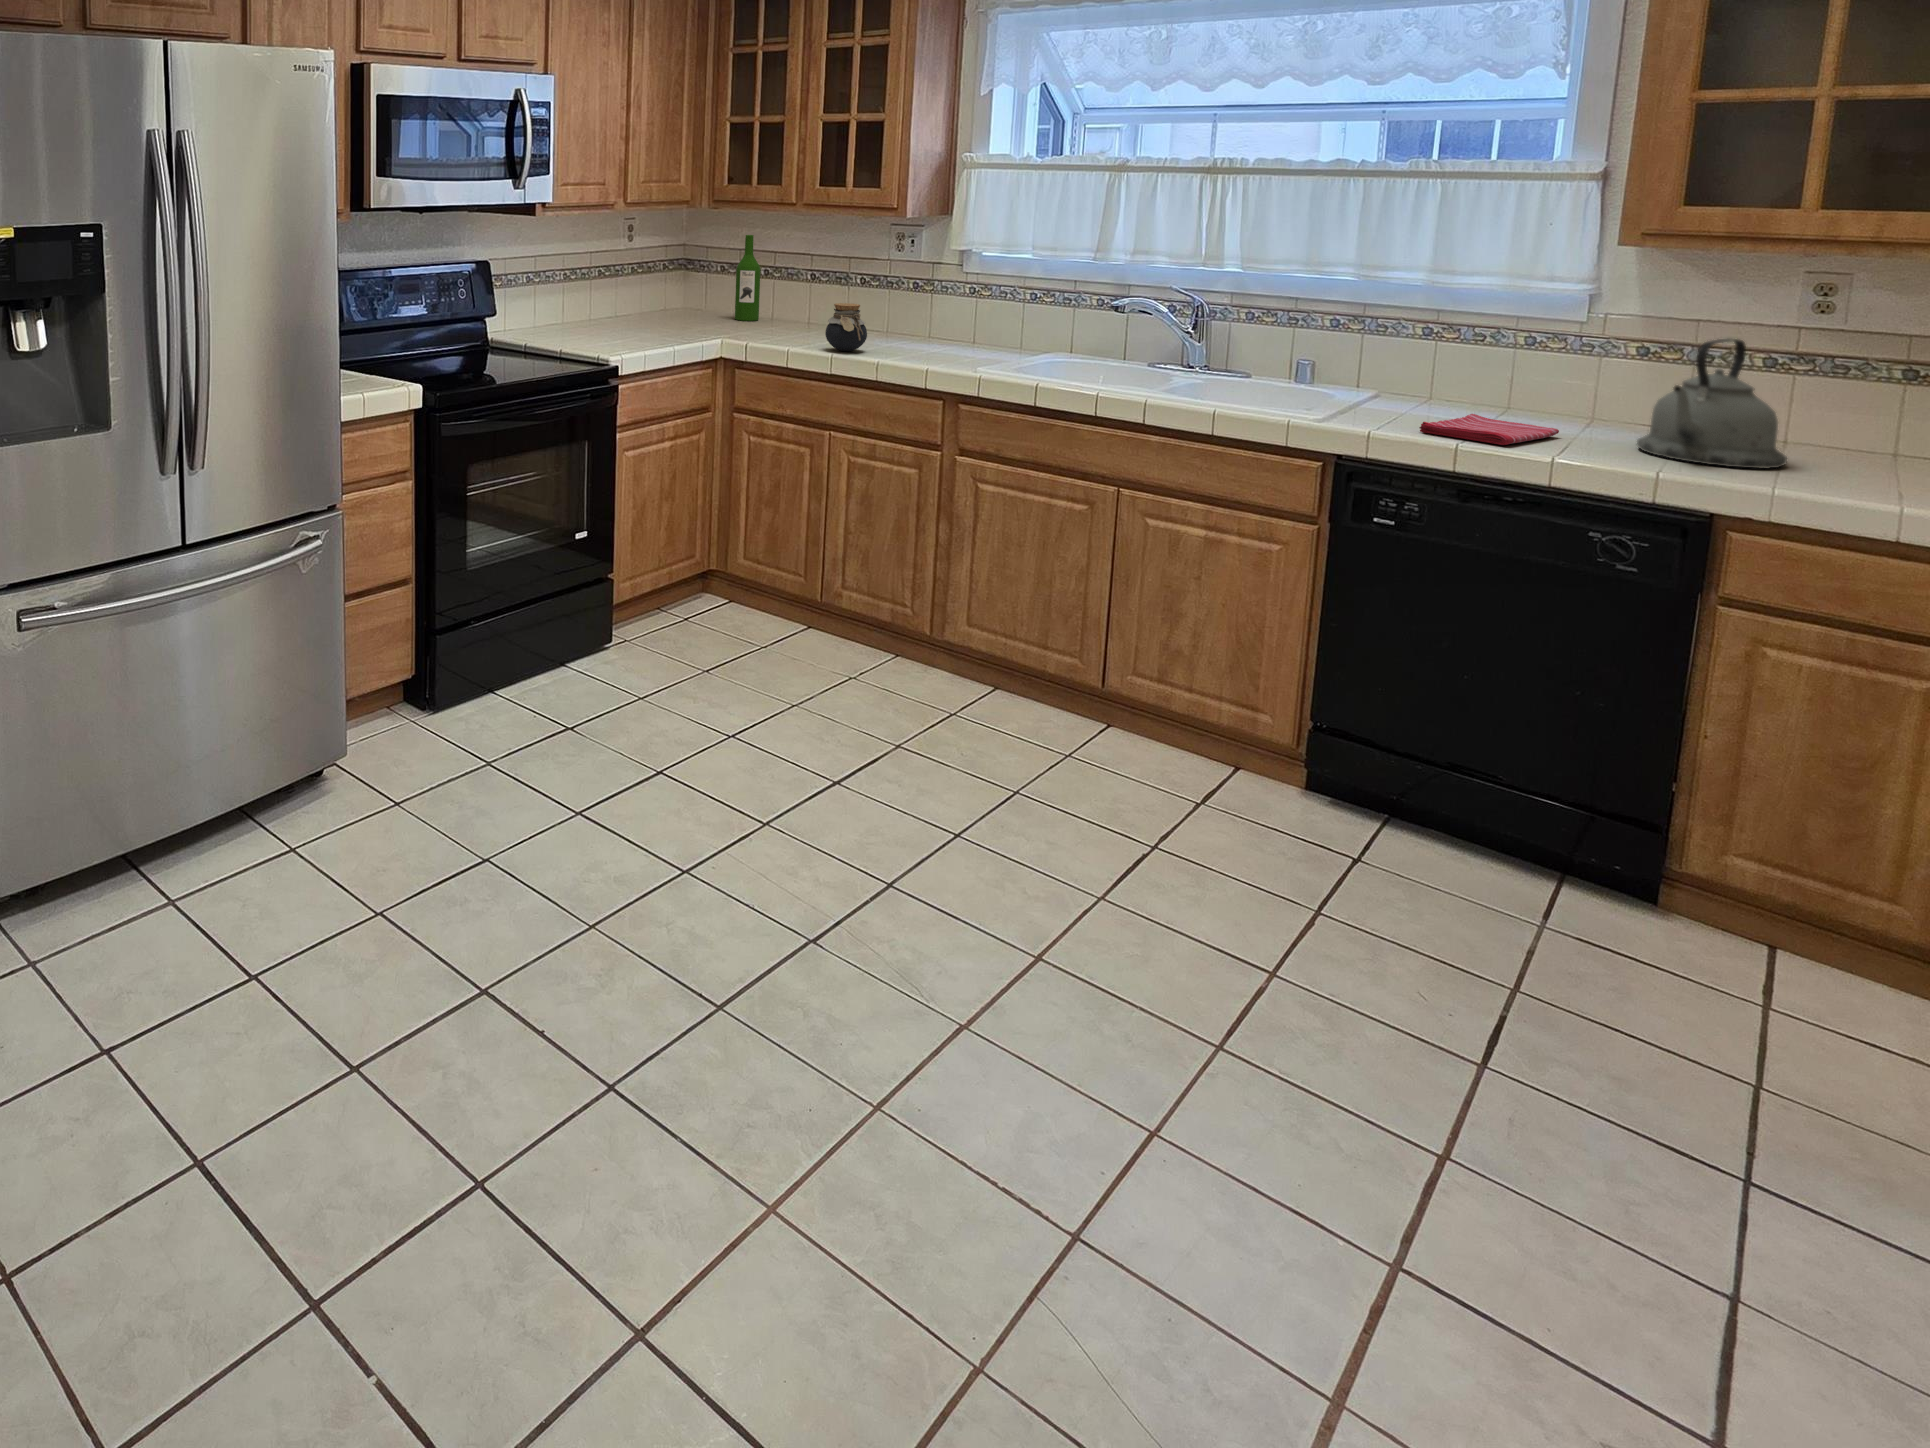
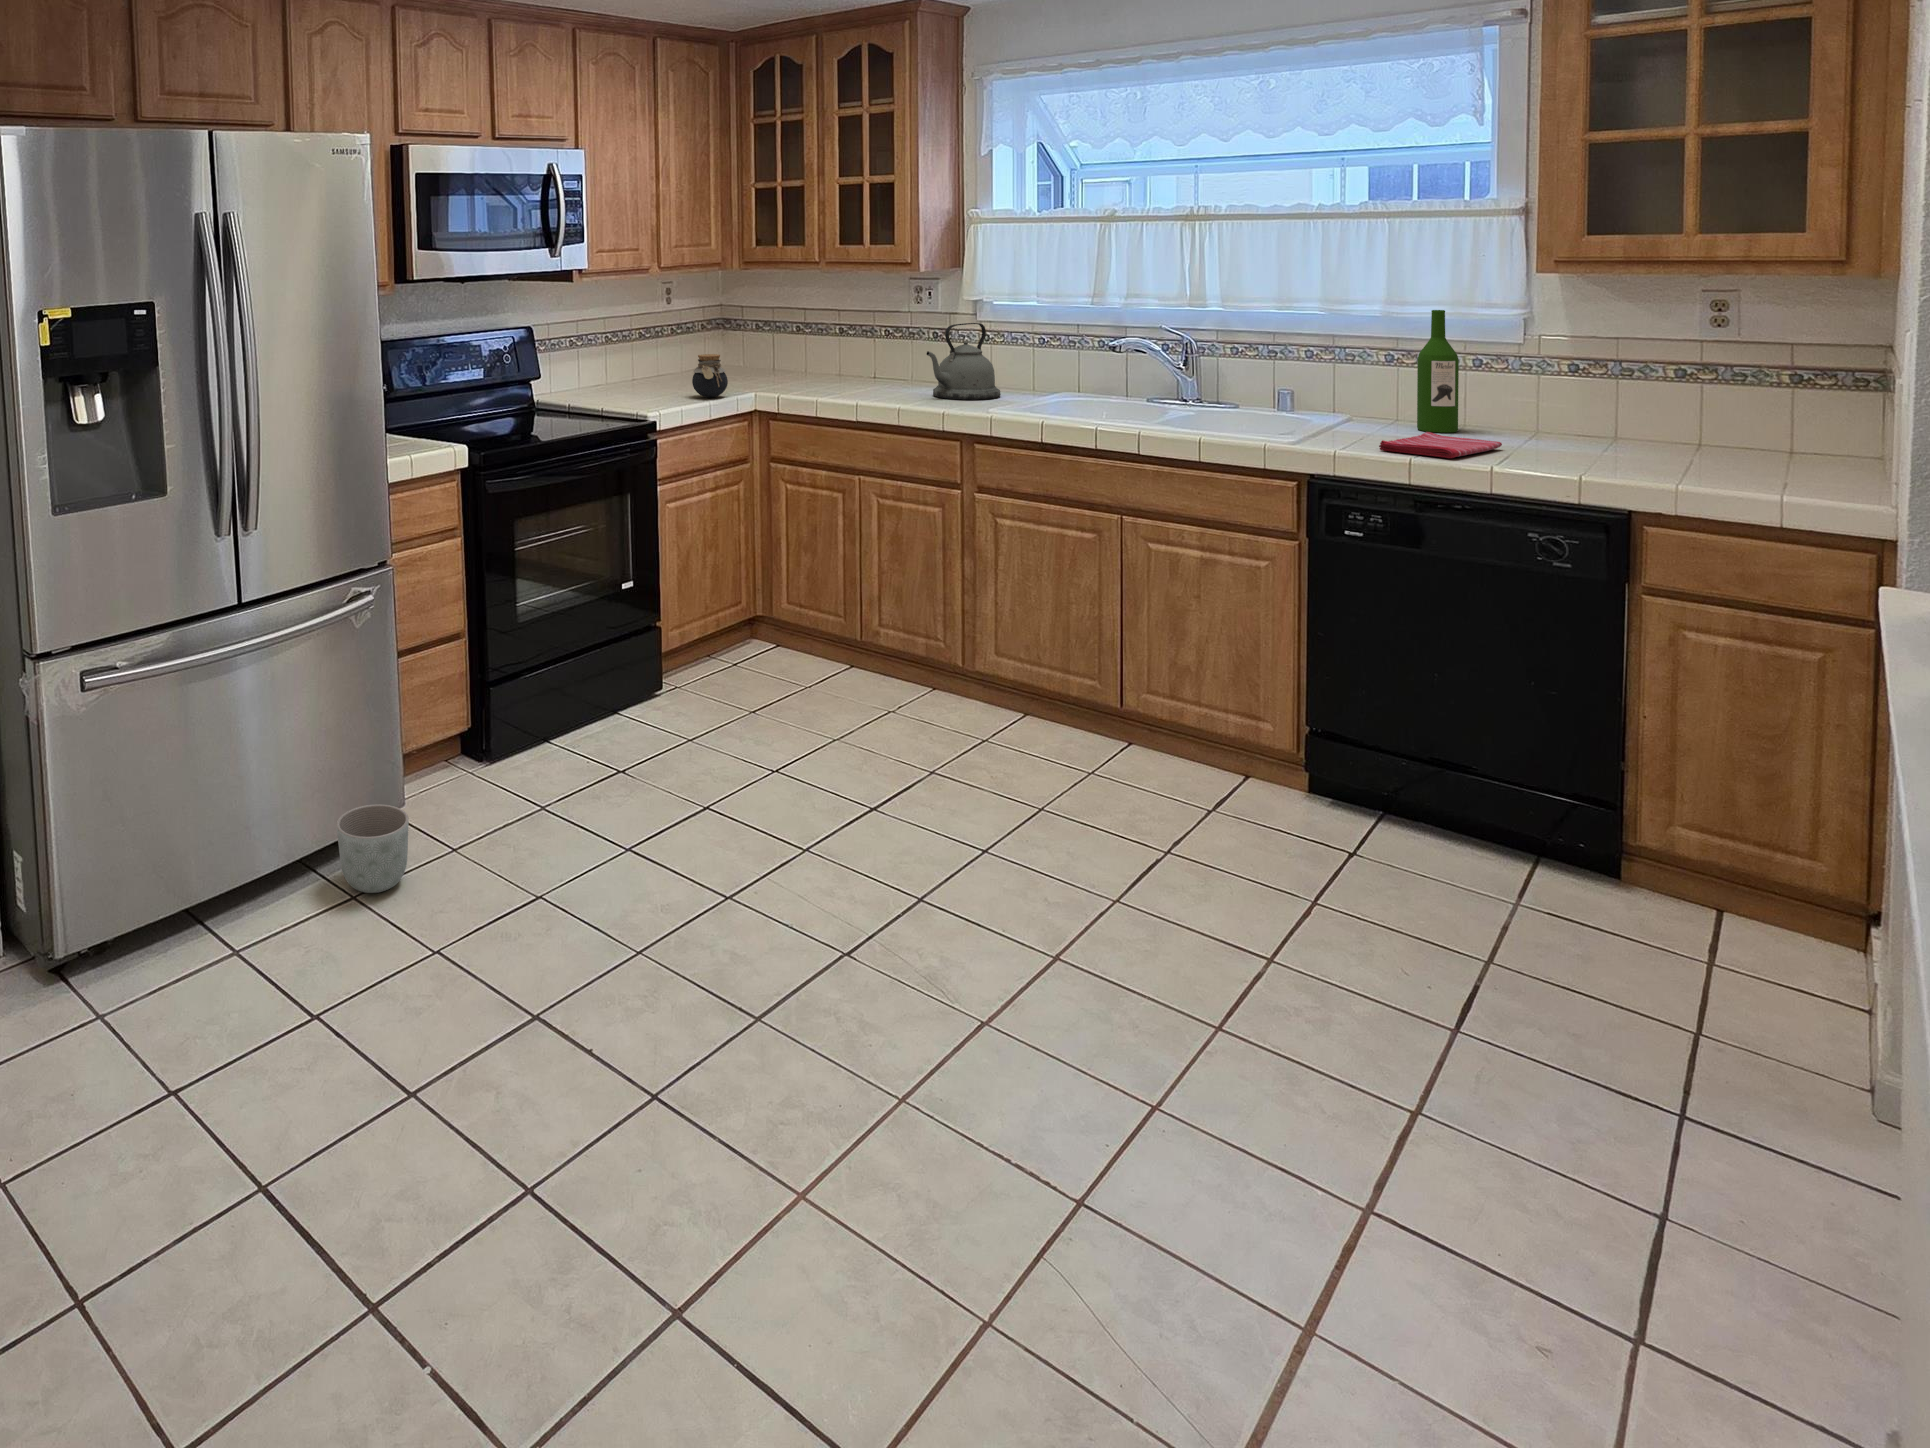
wine bottle: present [735,235,760,321] -> present [1417,310,1459,433]
jar: present [825,303,867,351] -> present [692,354,728,398]
kettle: present [1637,339,1787,469] -> present [927,323,1001,400]
planter: none [277,754,353,845] -> present [336,804,409,893]

